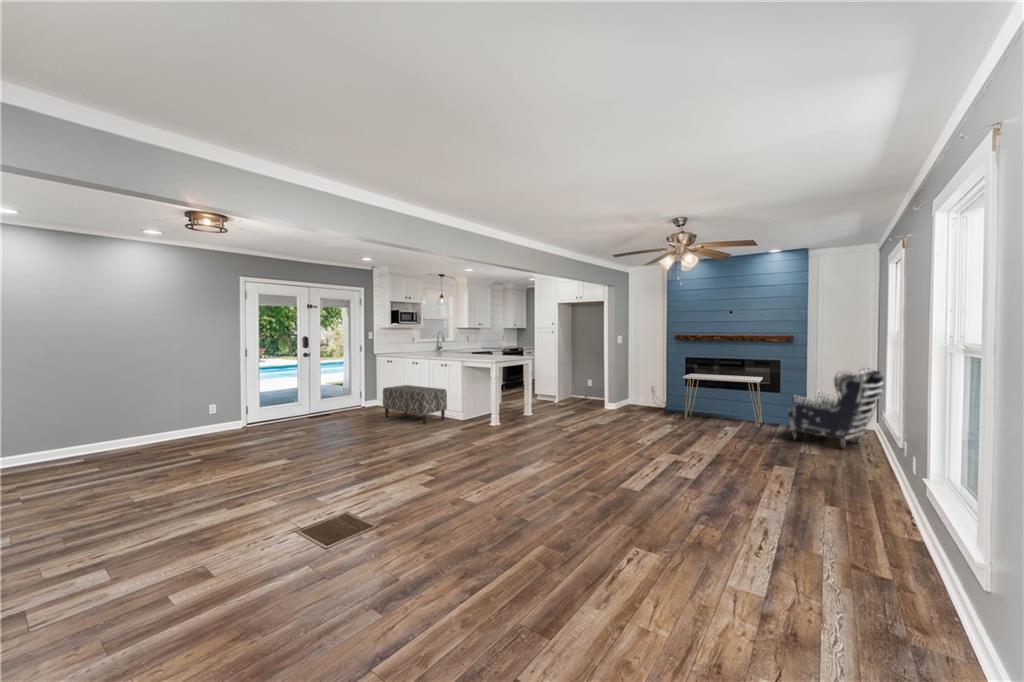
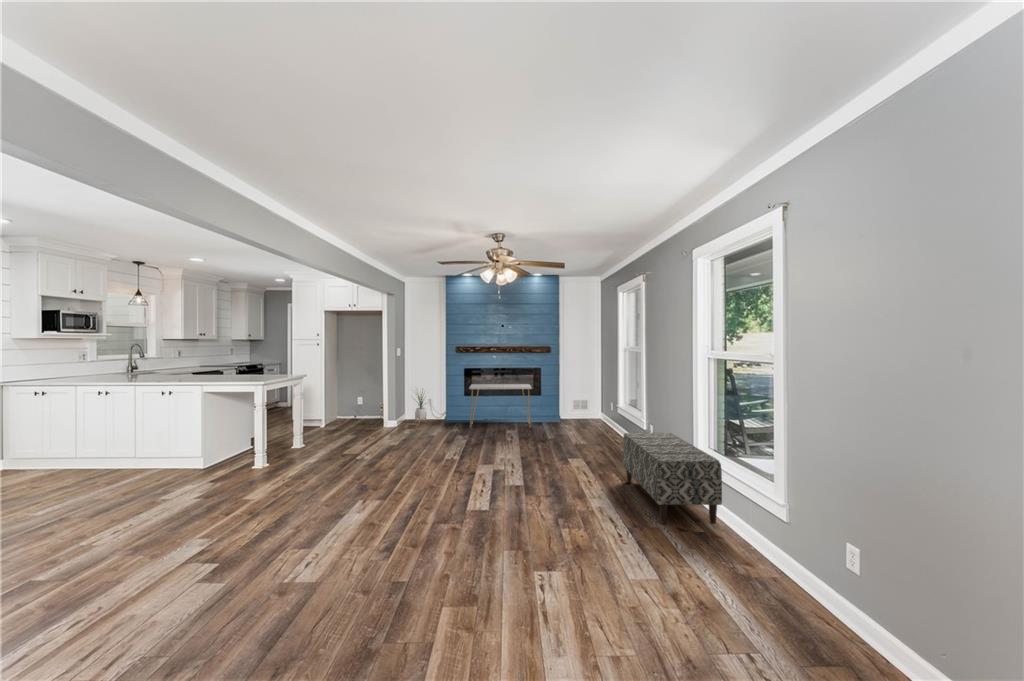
armchair: present [788,369,884,448] -> none [557,374,615,438]
house plant: none [628,371,649,409] -> present [415,394,426,423]
bench: present [383,385,447,424] -> present [623,433,722,524]

